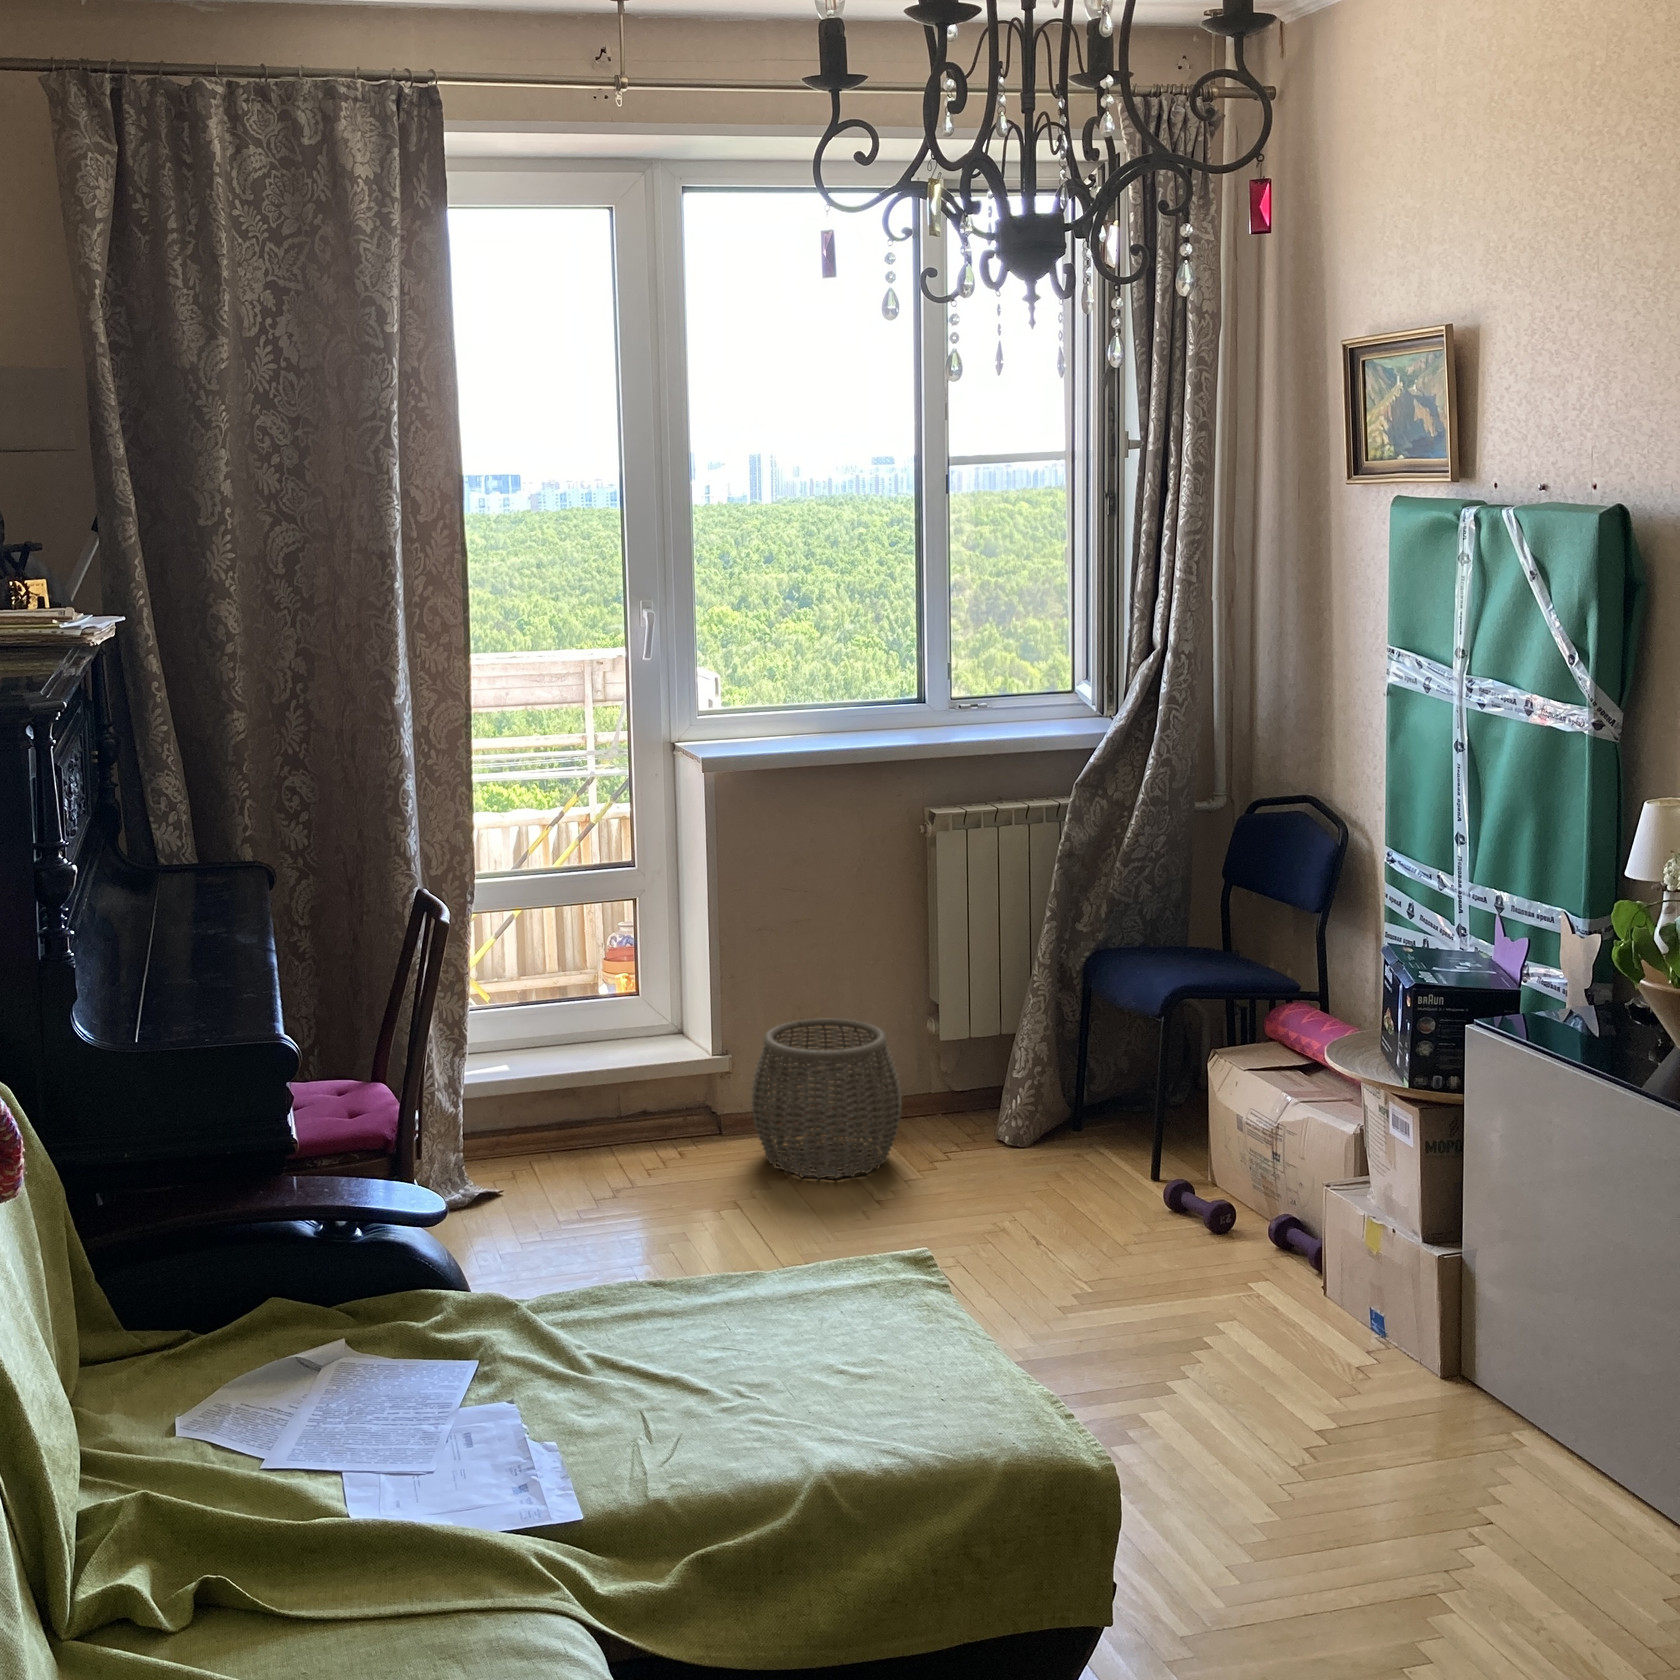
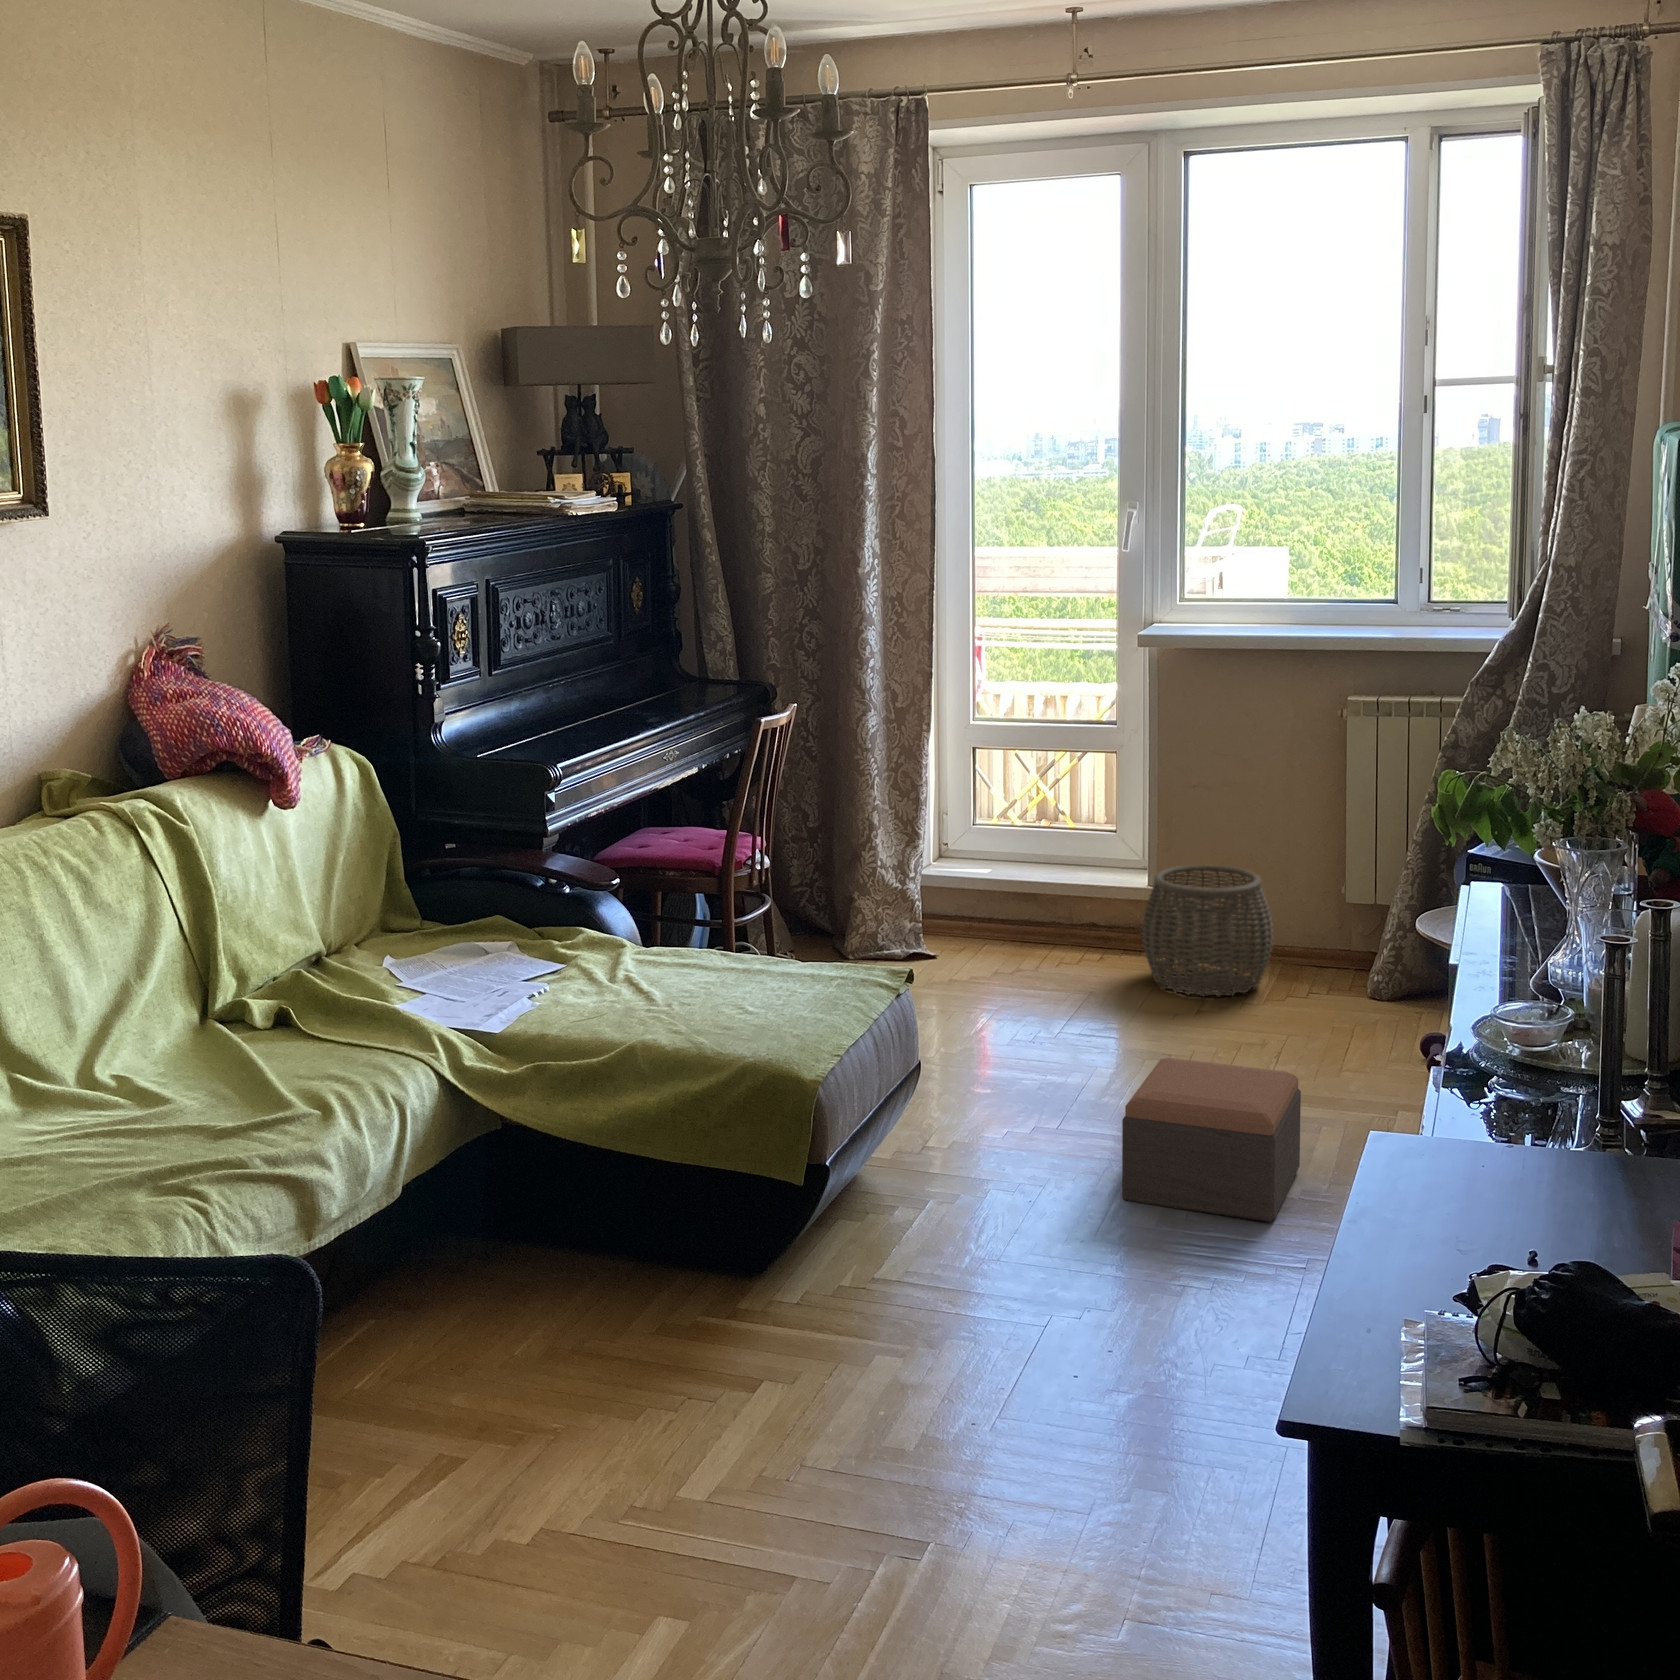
footstool: none [1134,1251,1387,1467] -> present [1122,1058,1301,1222]

